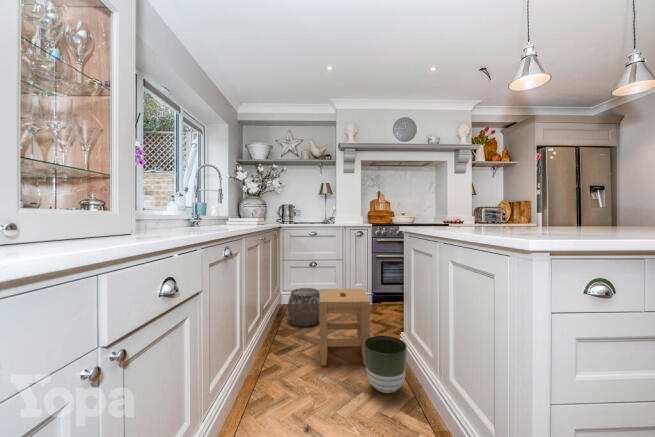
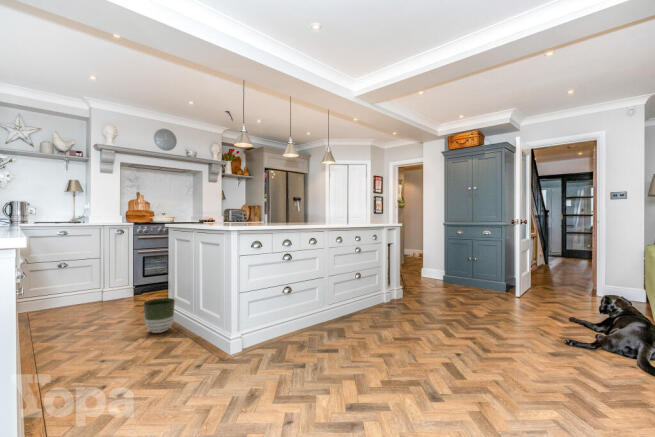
woven basket: present [288,288,320,326] -> none [42,285,86,322]
stool: present [319,289,370,366] -> none [92,273,145,335]

